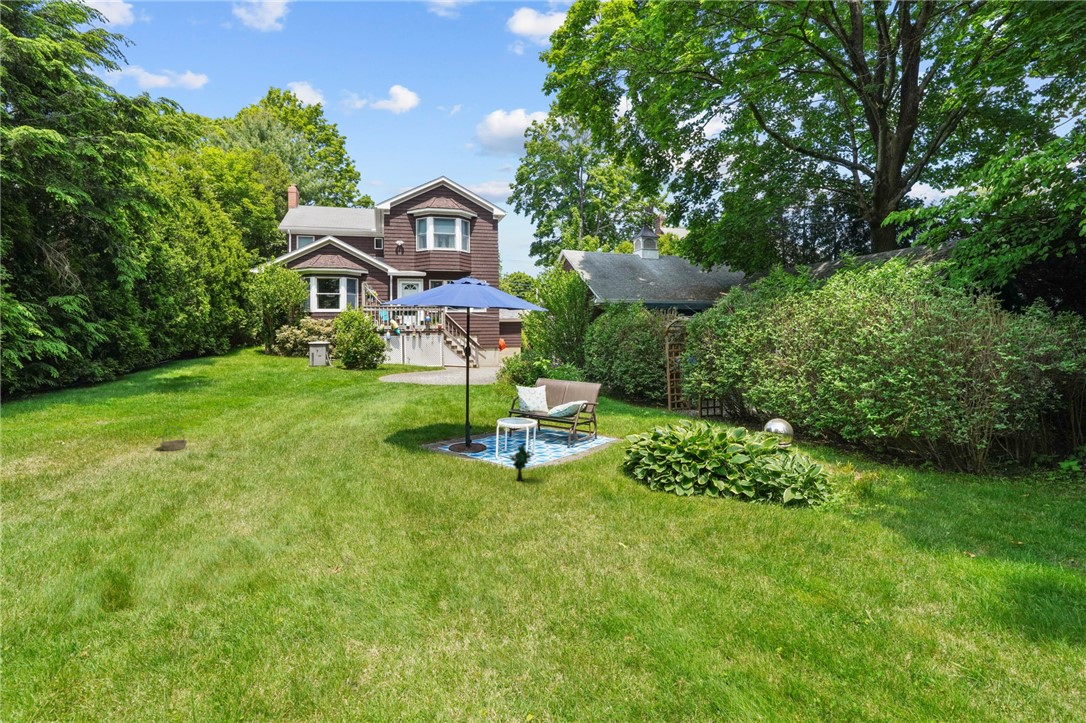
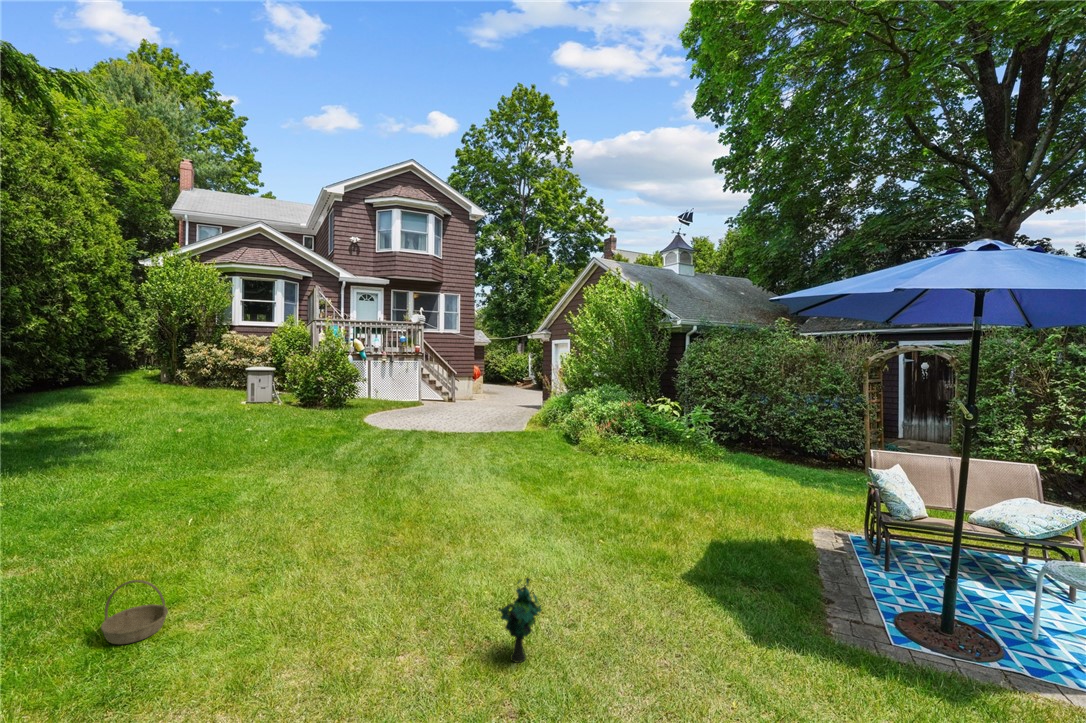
decorative plant: present [510,443,530,481] -> present [498,578,541,663]

